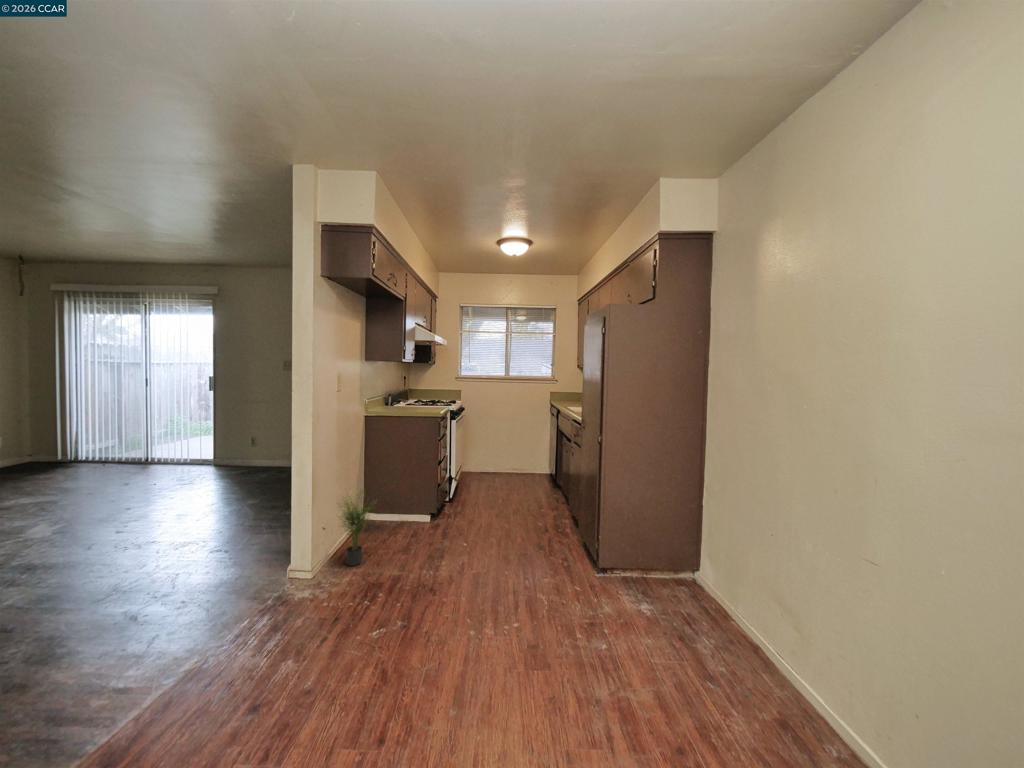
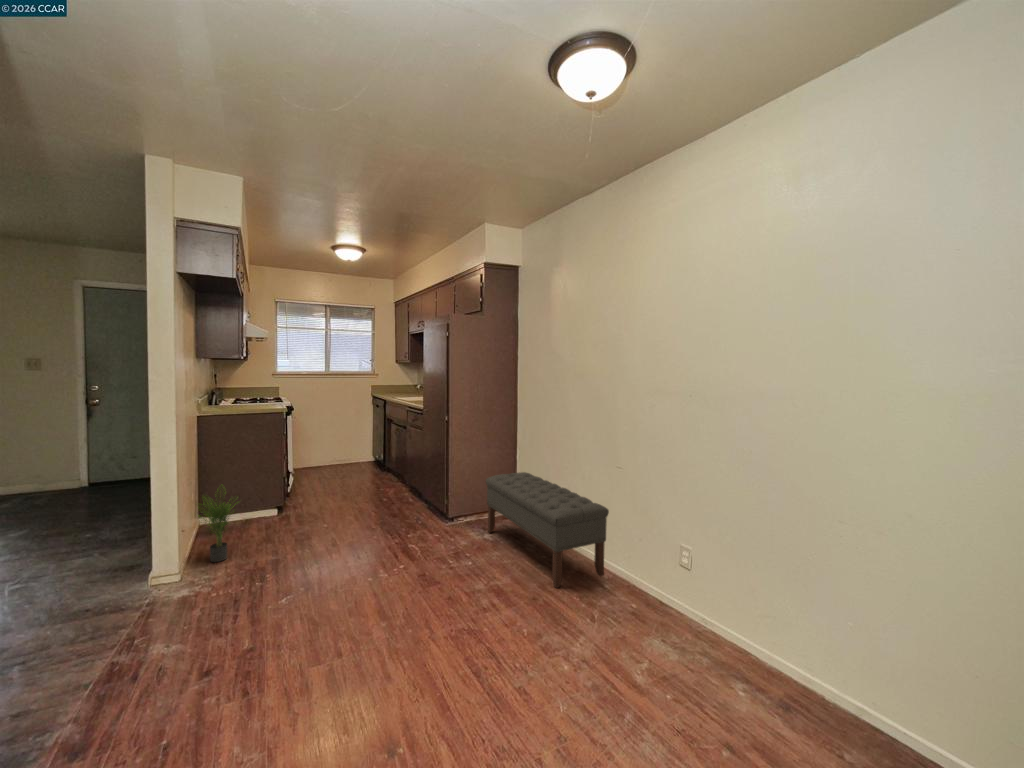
bench: none [647,524,841,745] -> present [486,472,609,588]

